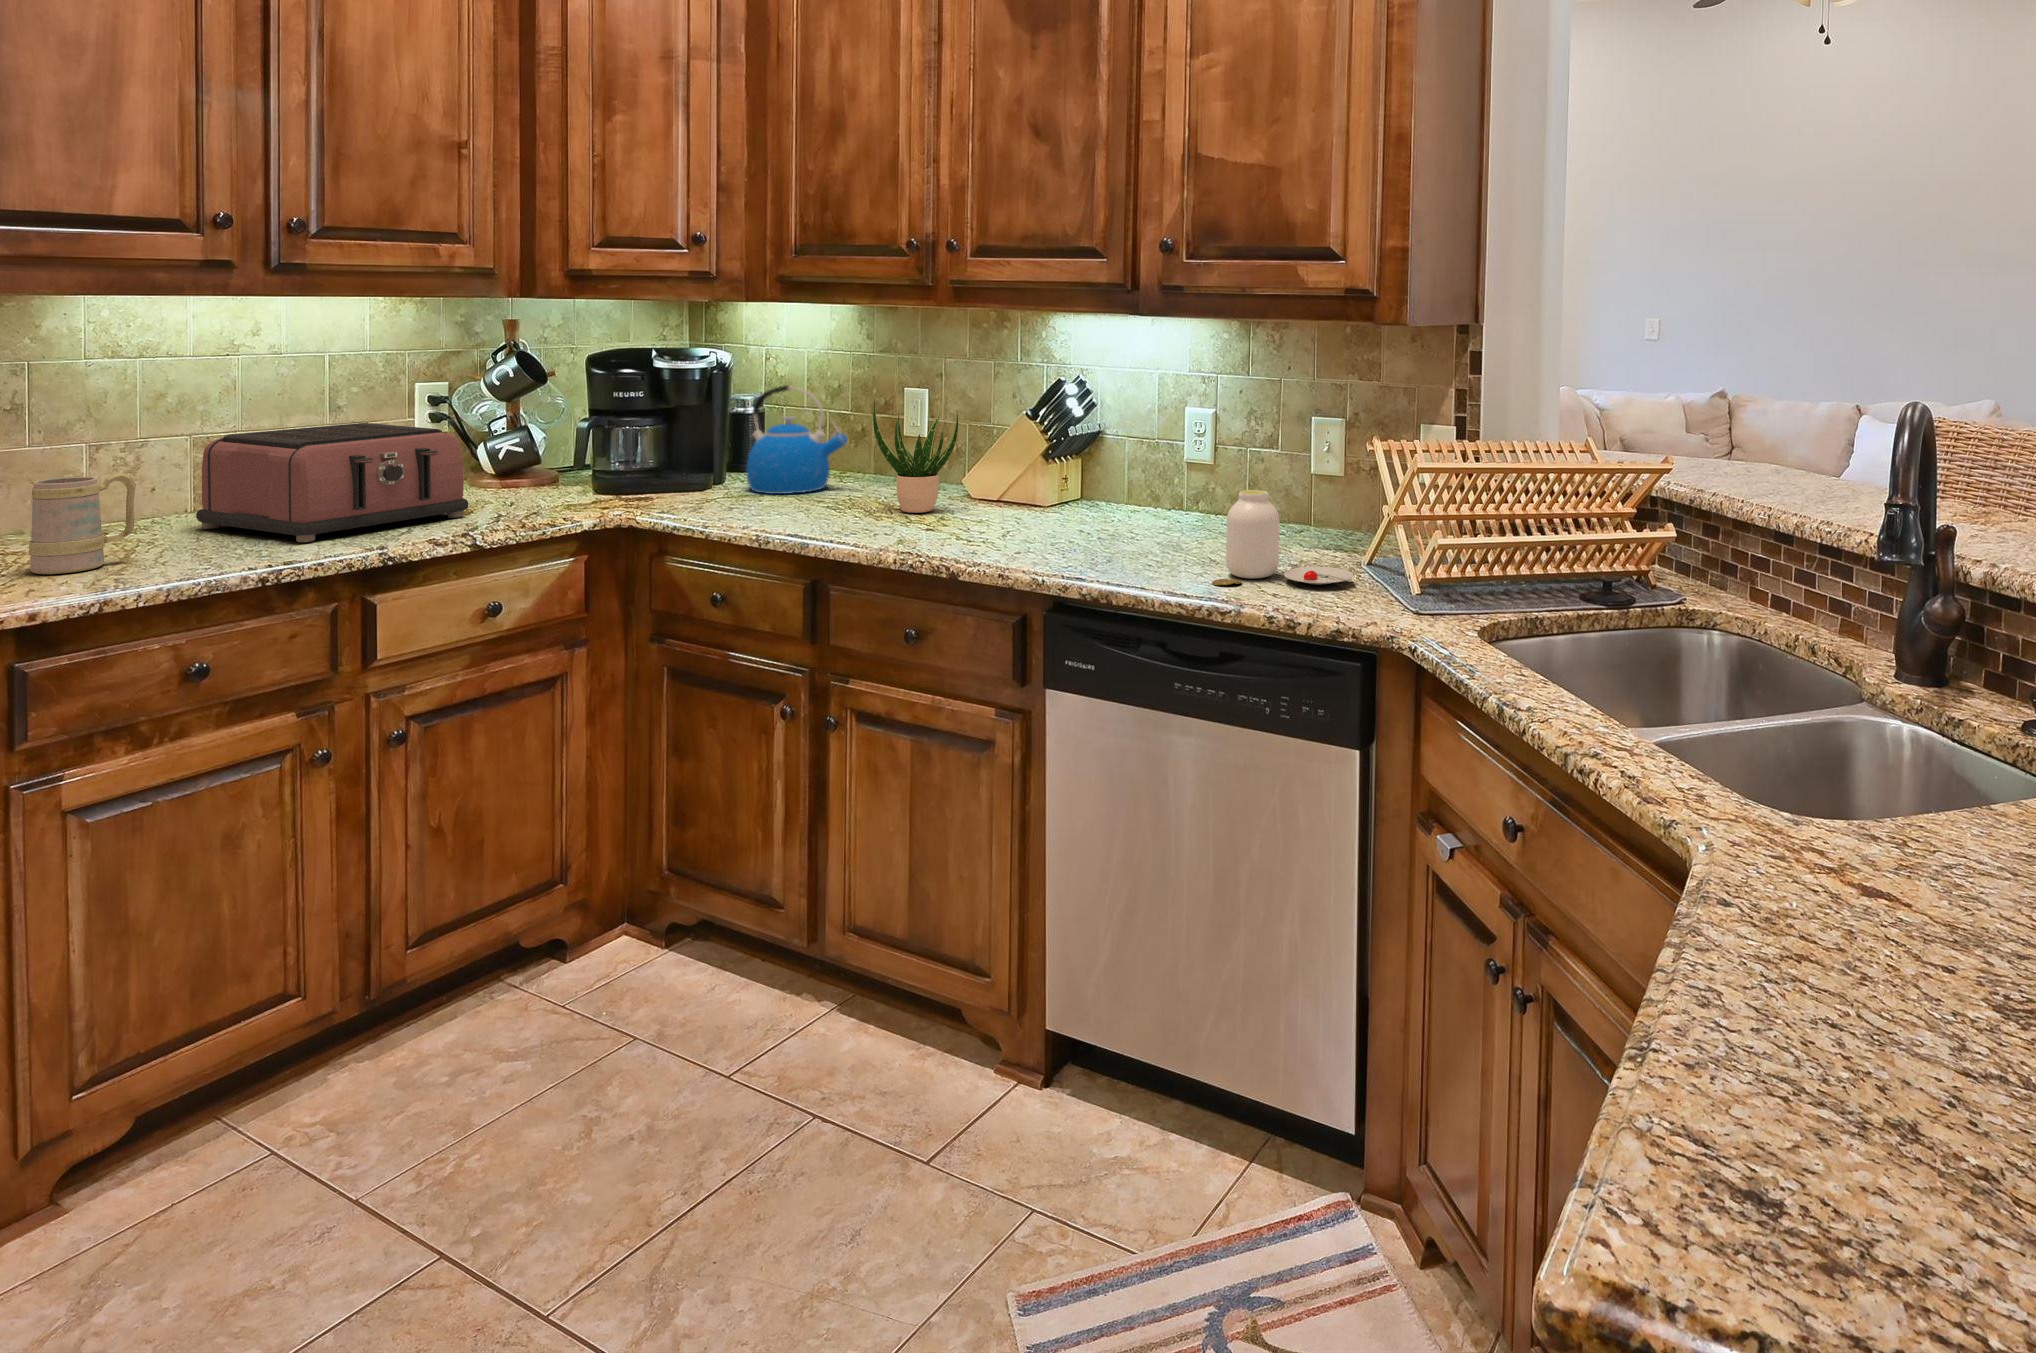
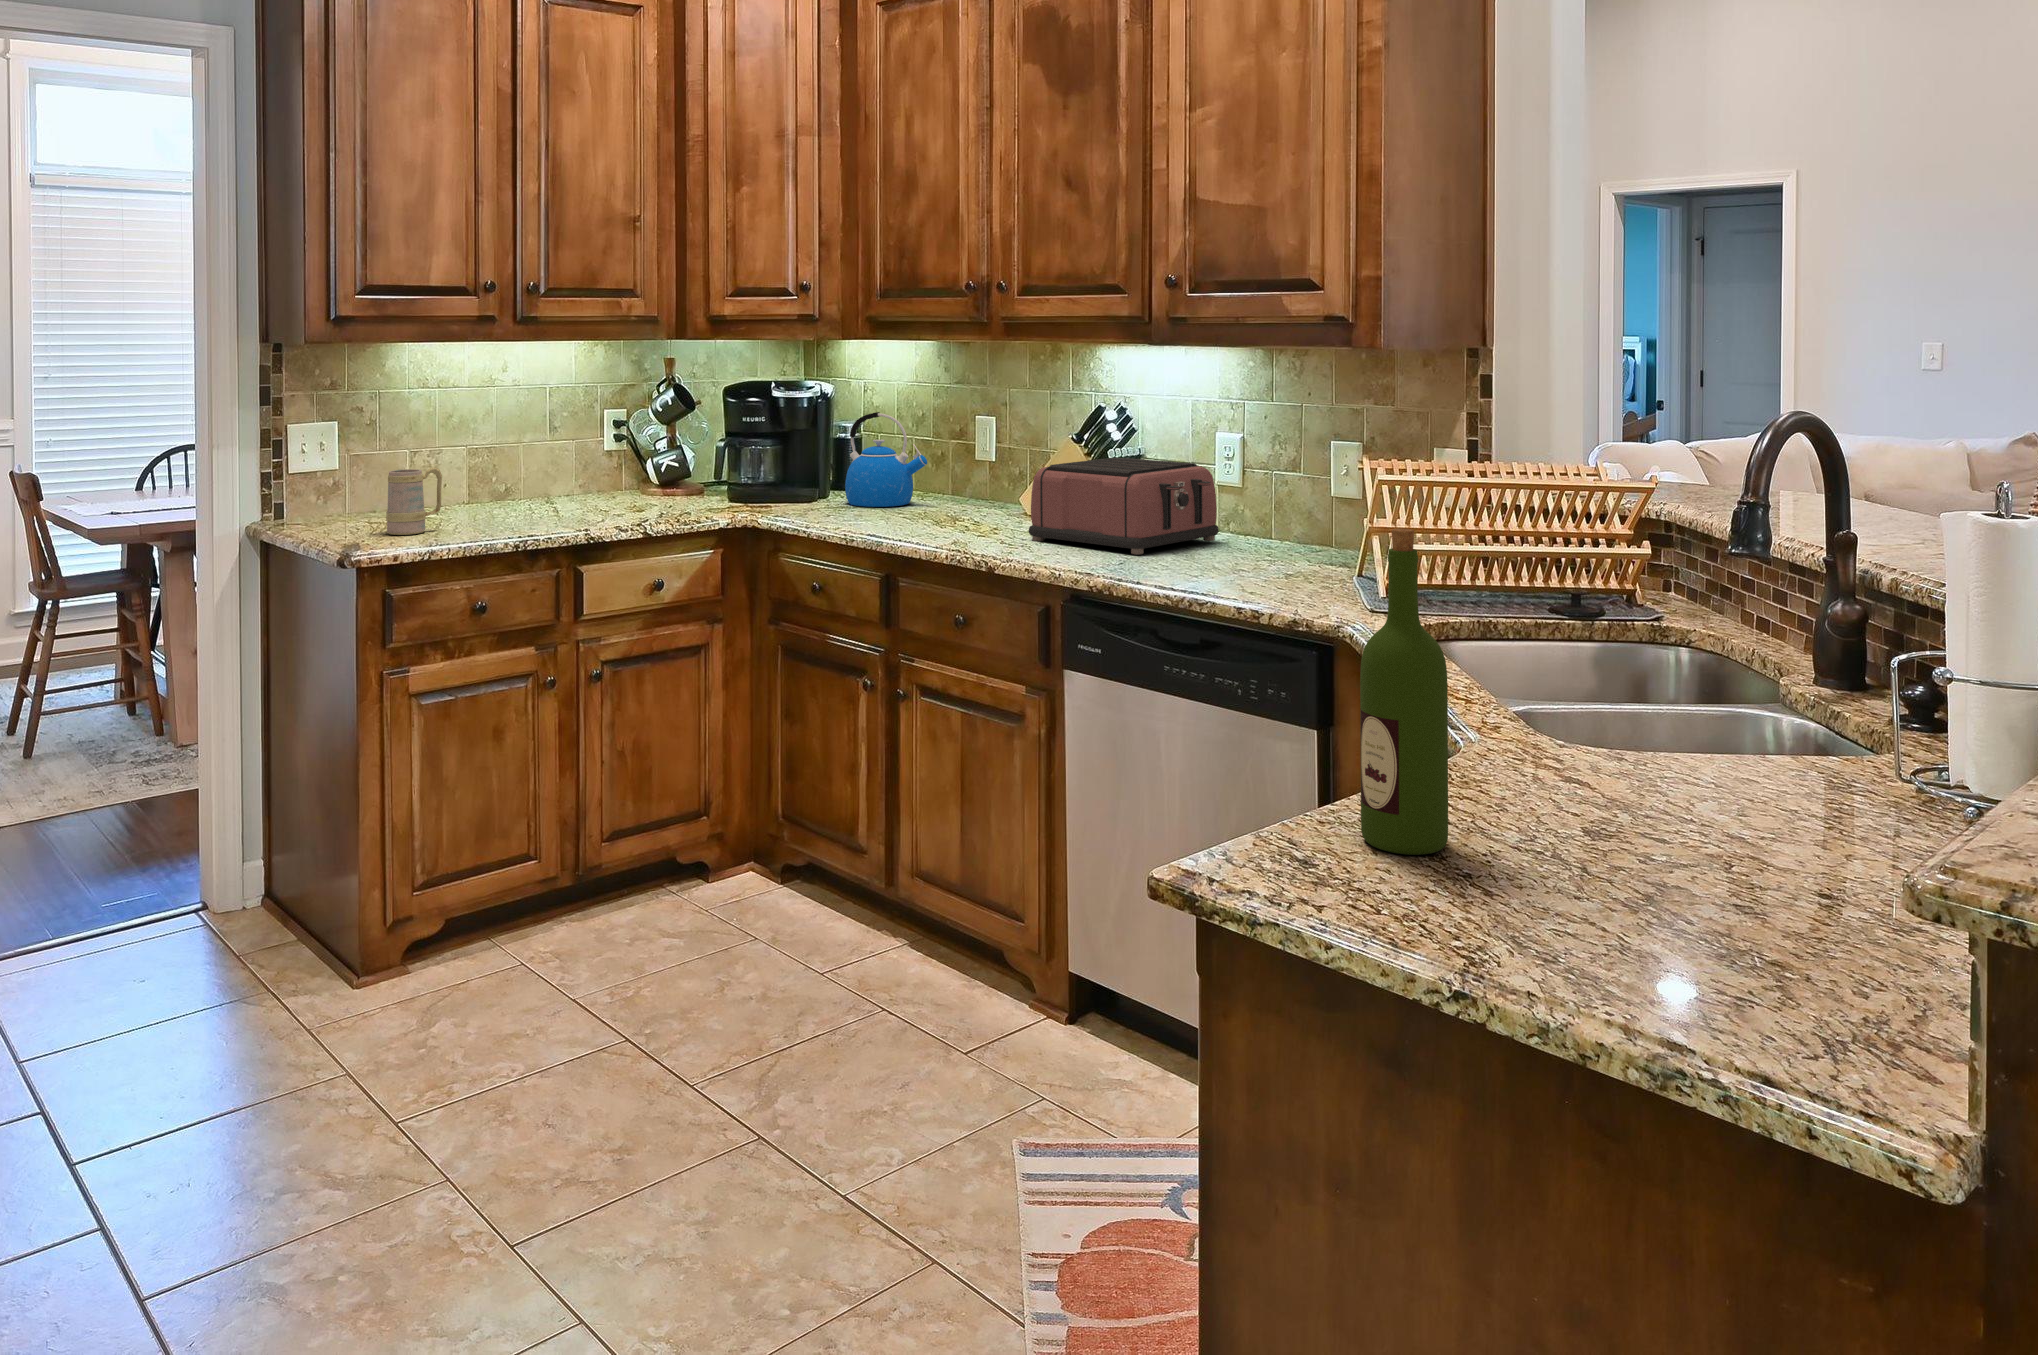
potted plant: present [873,399,958,513] -> none [941,422,1012,524]
toaster: present [196,423,468,542] -> present [1029,457,1219,555]
jar: present [1212,490,1353,585] -> none [1202,502,1334,588]
wine bottle: none [1832,632,1986,1170] -> present [1360,529,1448,855]

